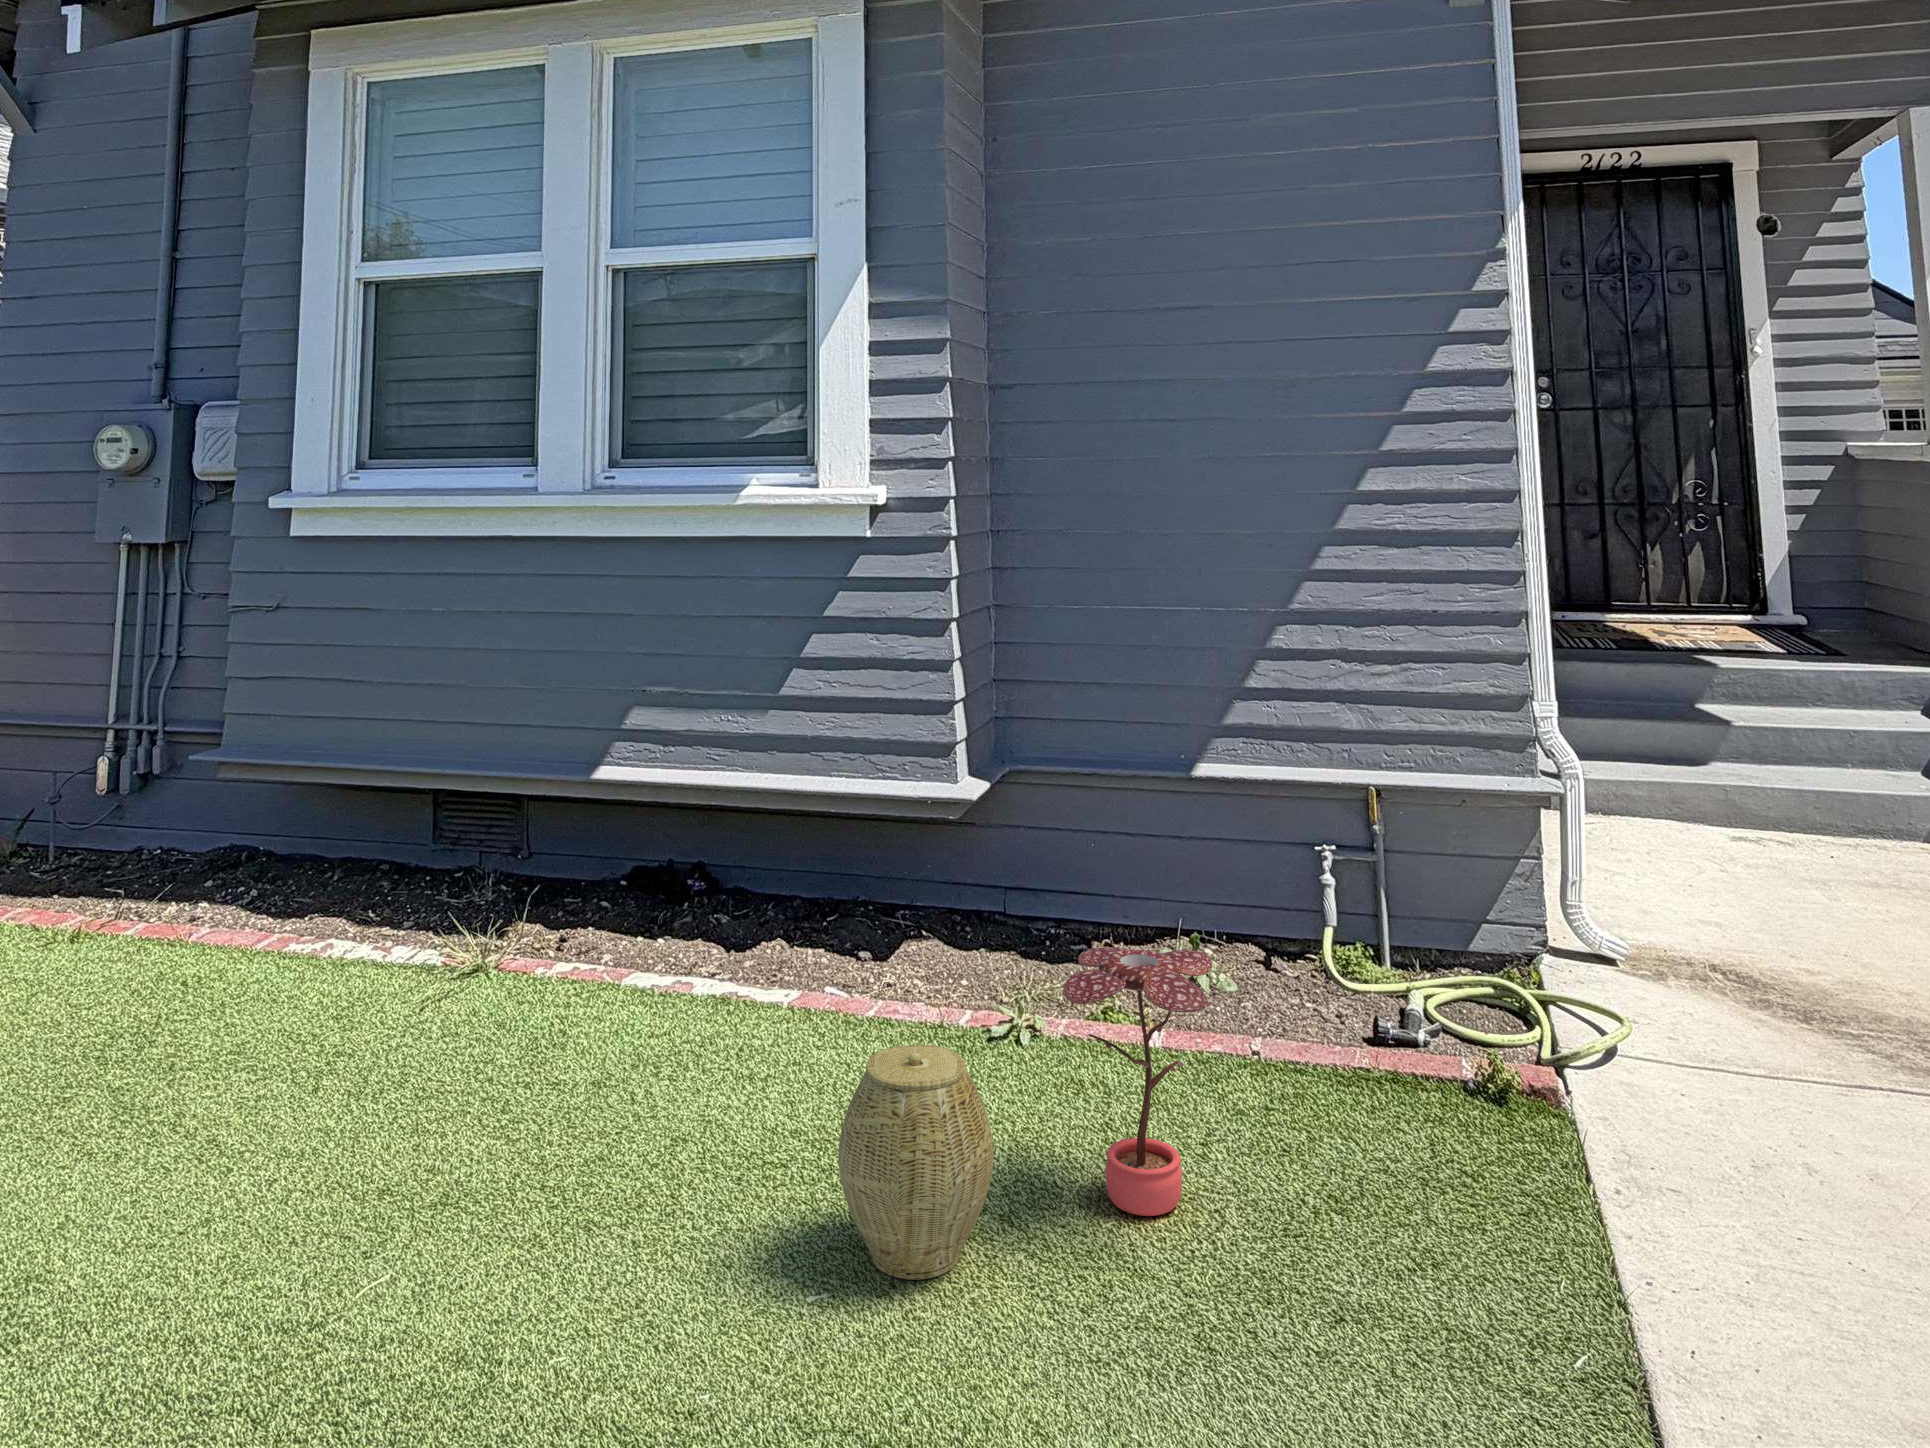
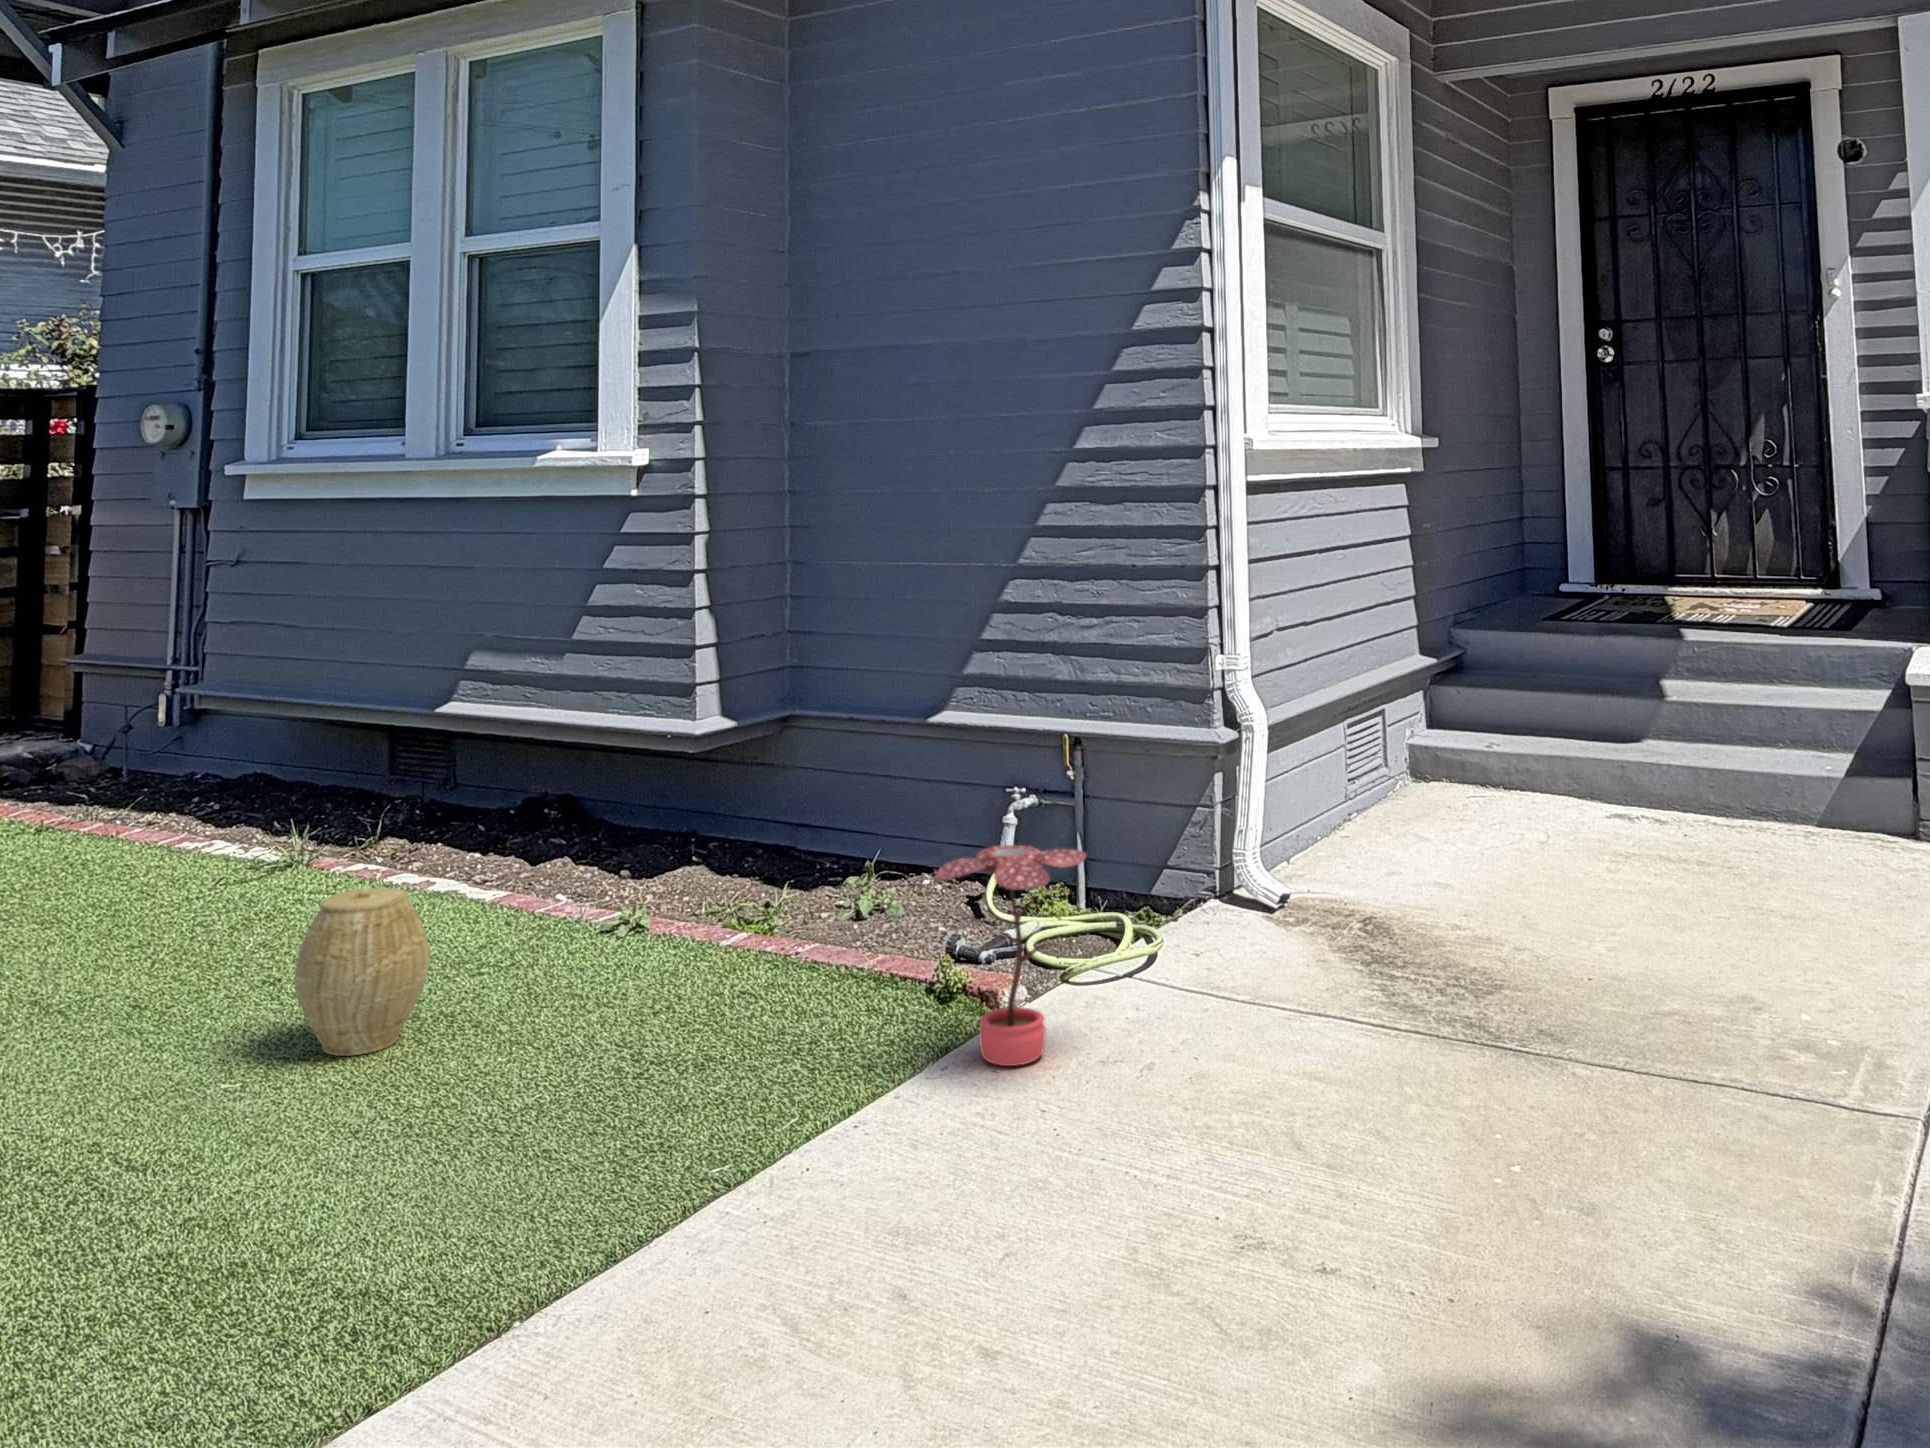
potted plant: present [1063,947,1212,1216] -> present [935,845,1086,1066]

